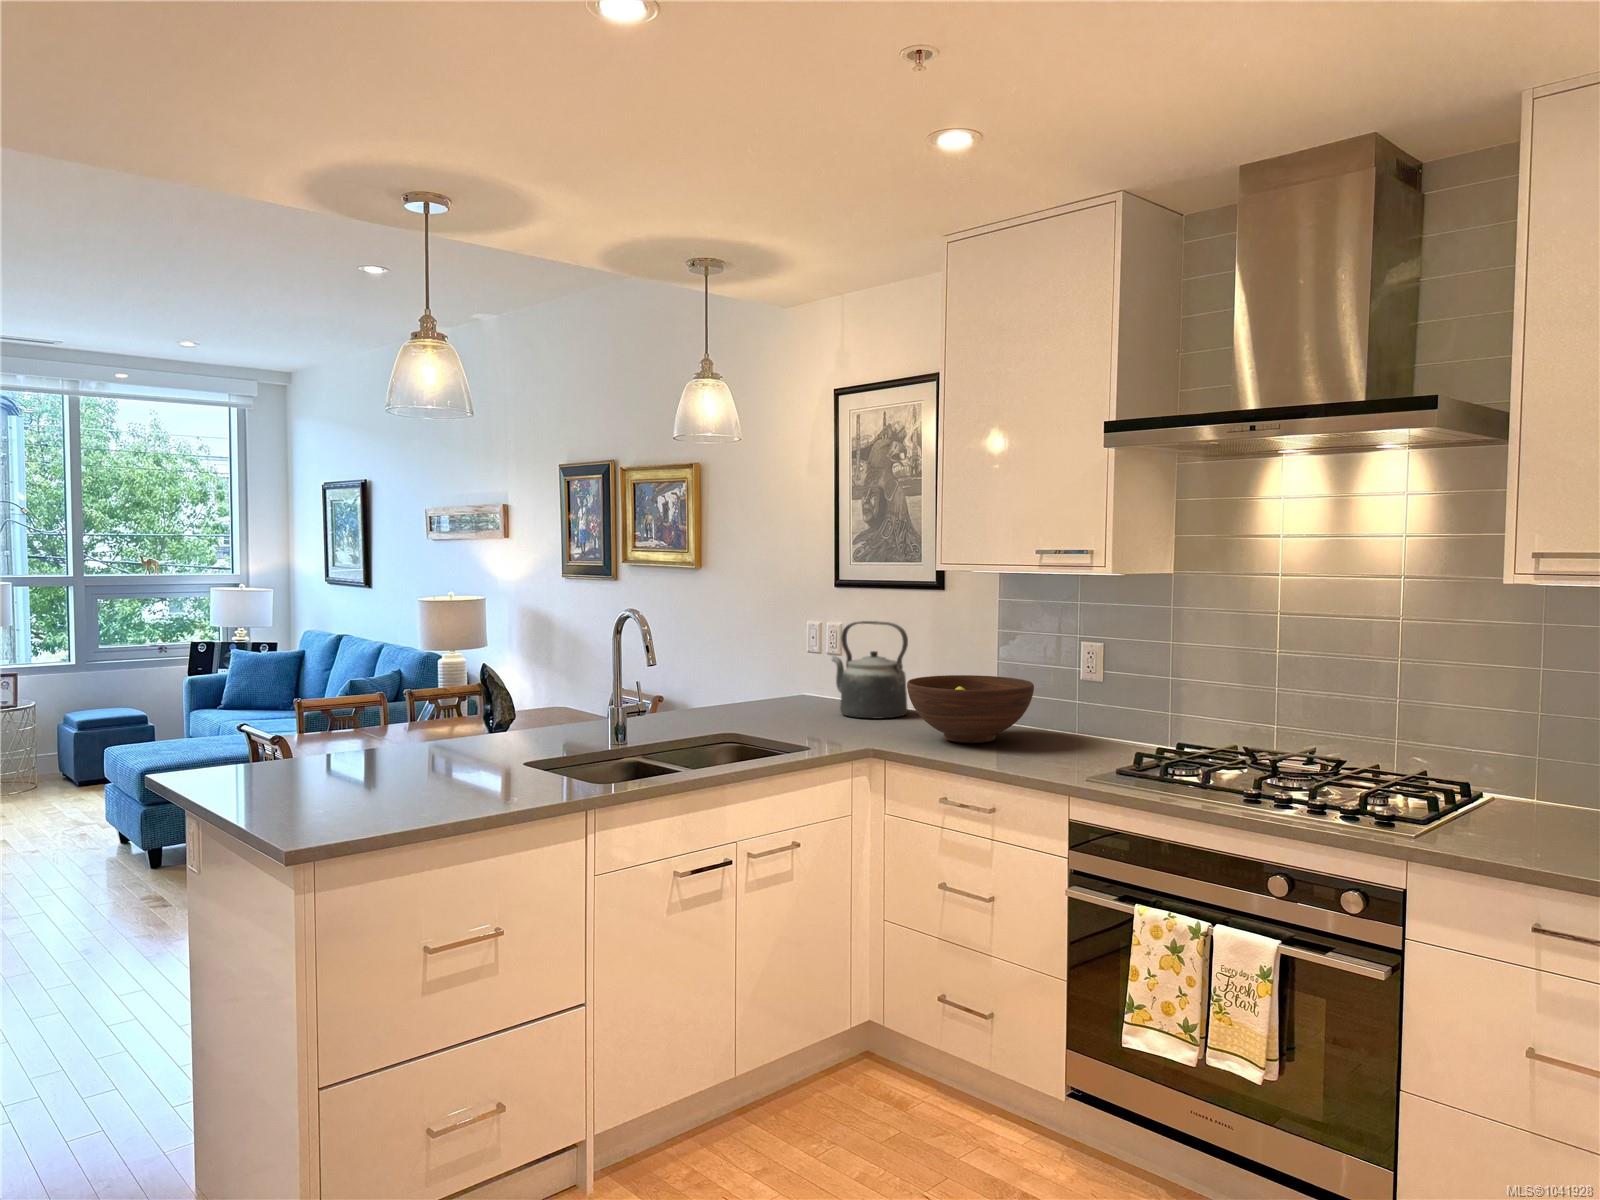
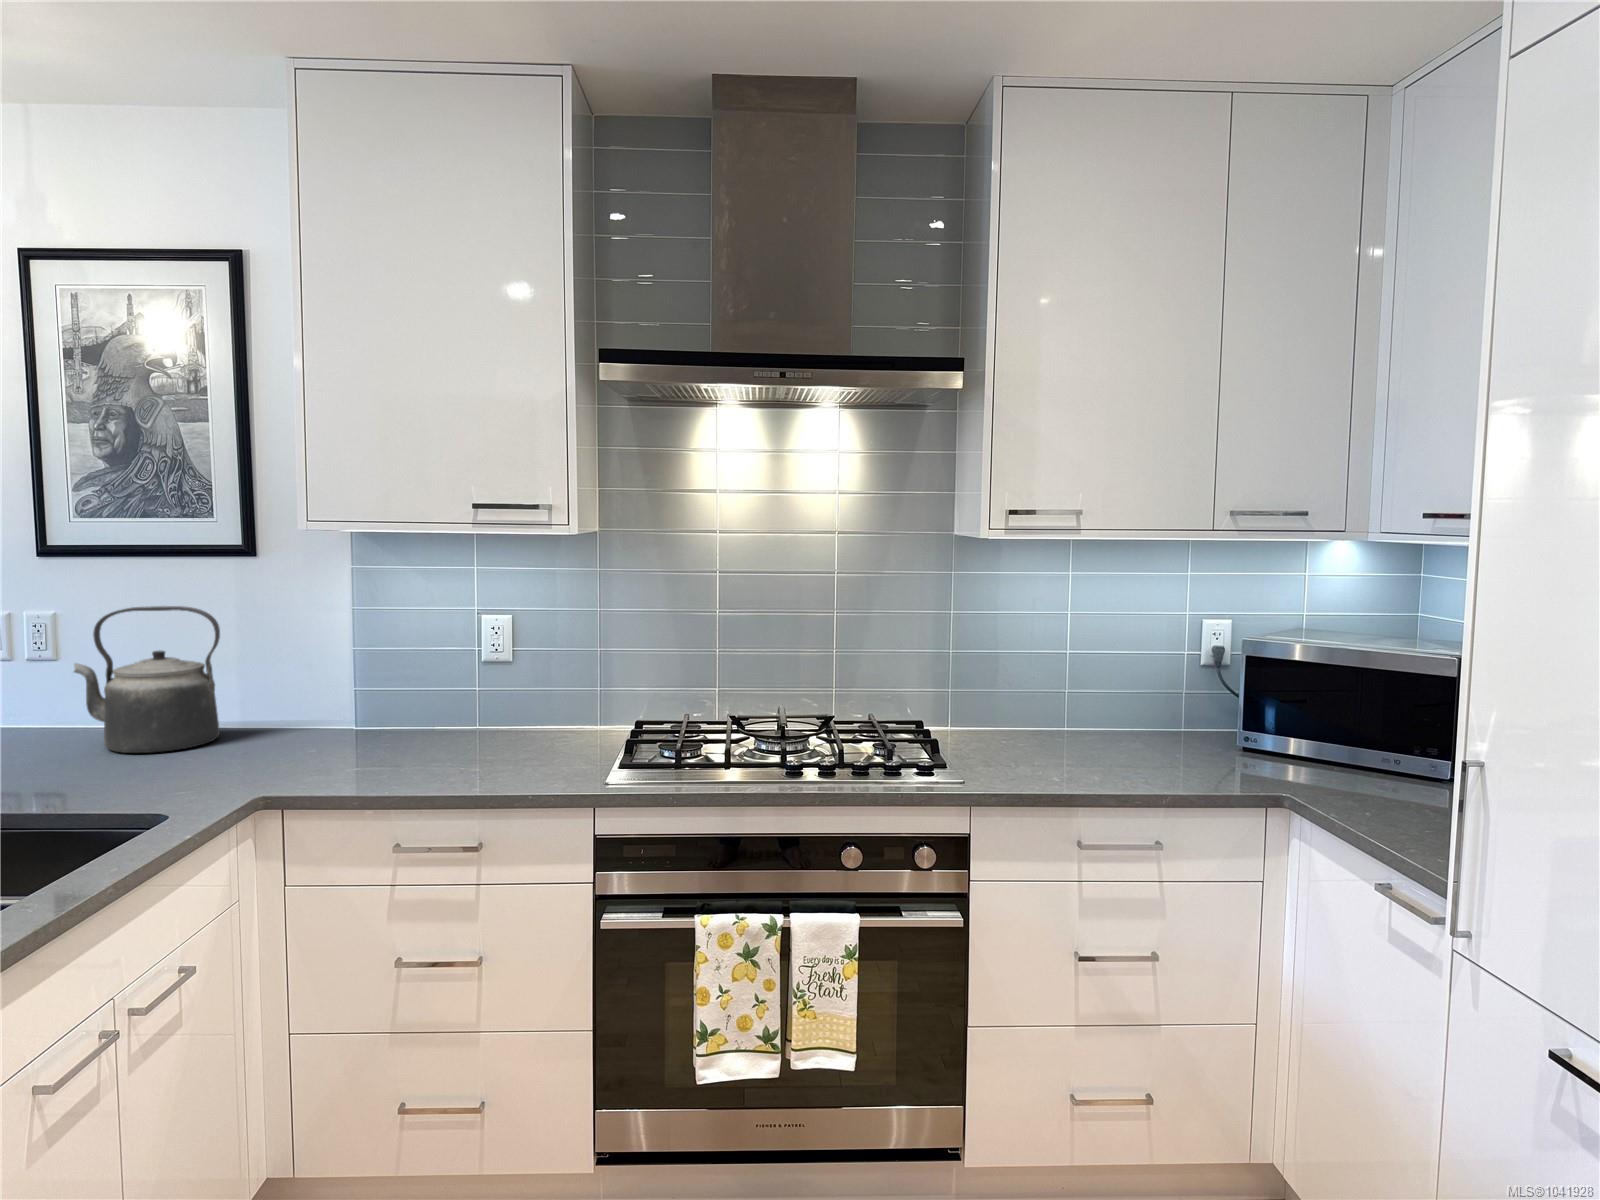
fruit bowl: present [907,675,1034,743] -> none [281,668,464,764]

